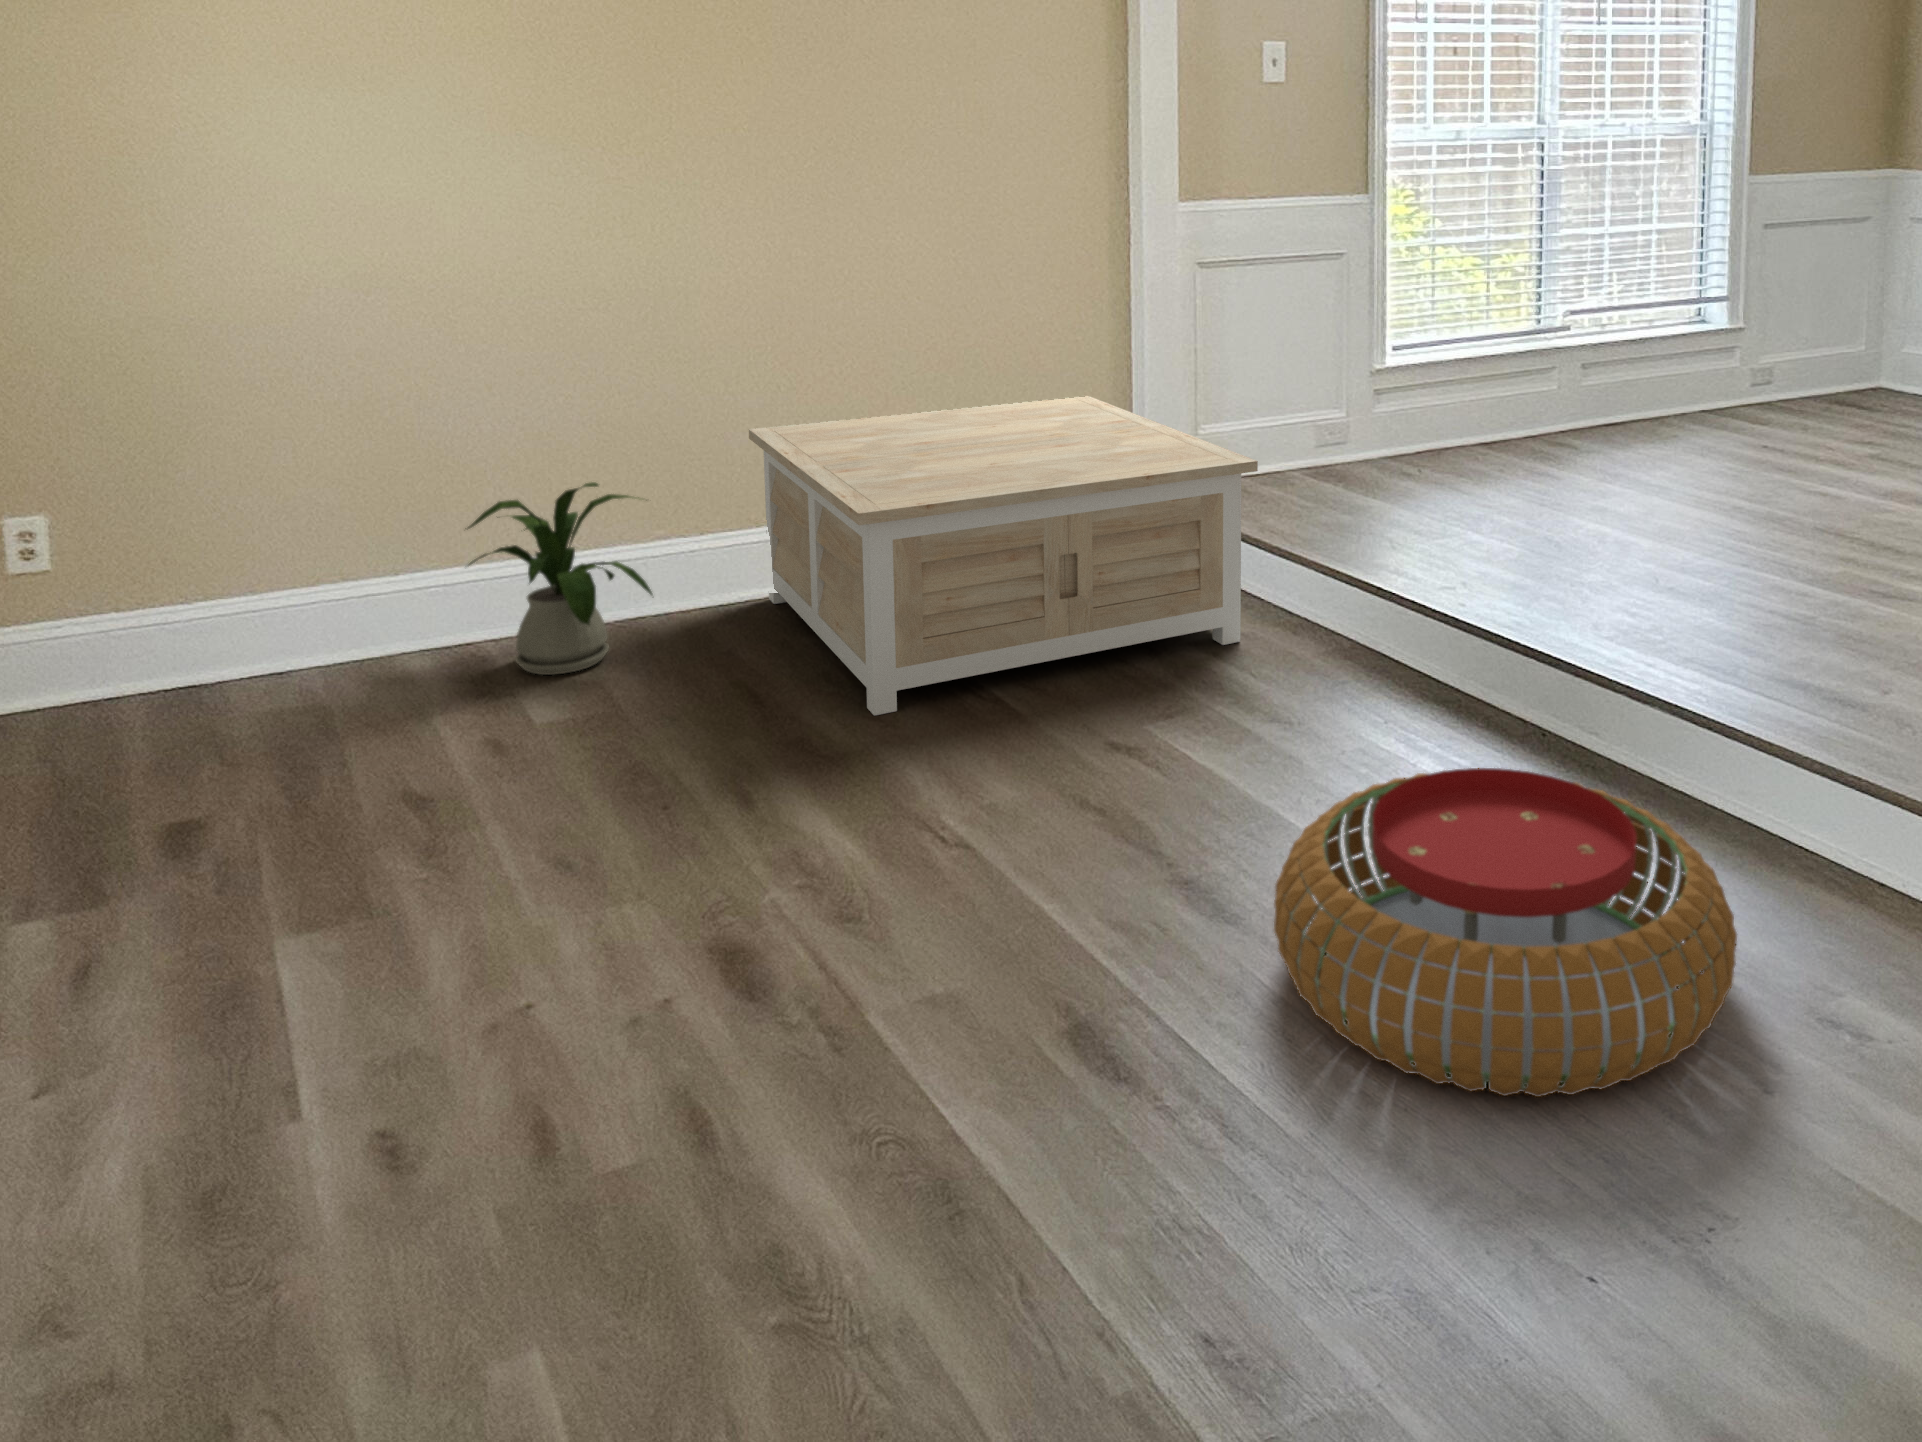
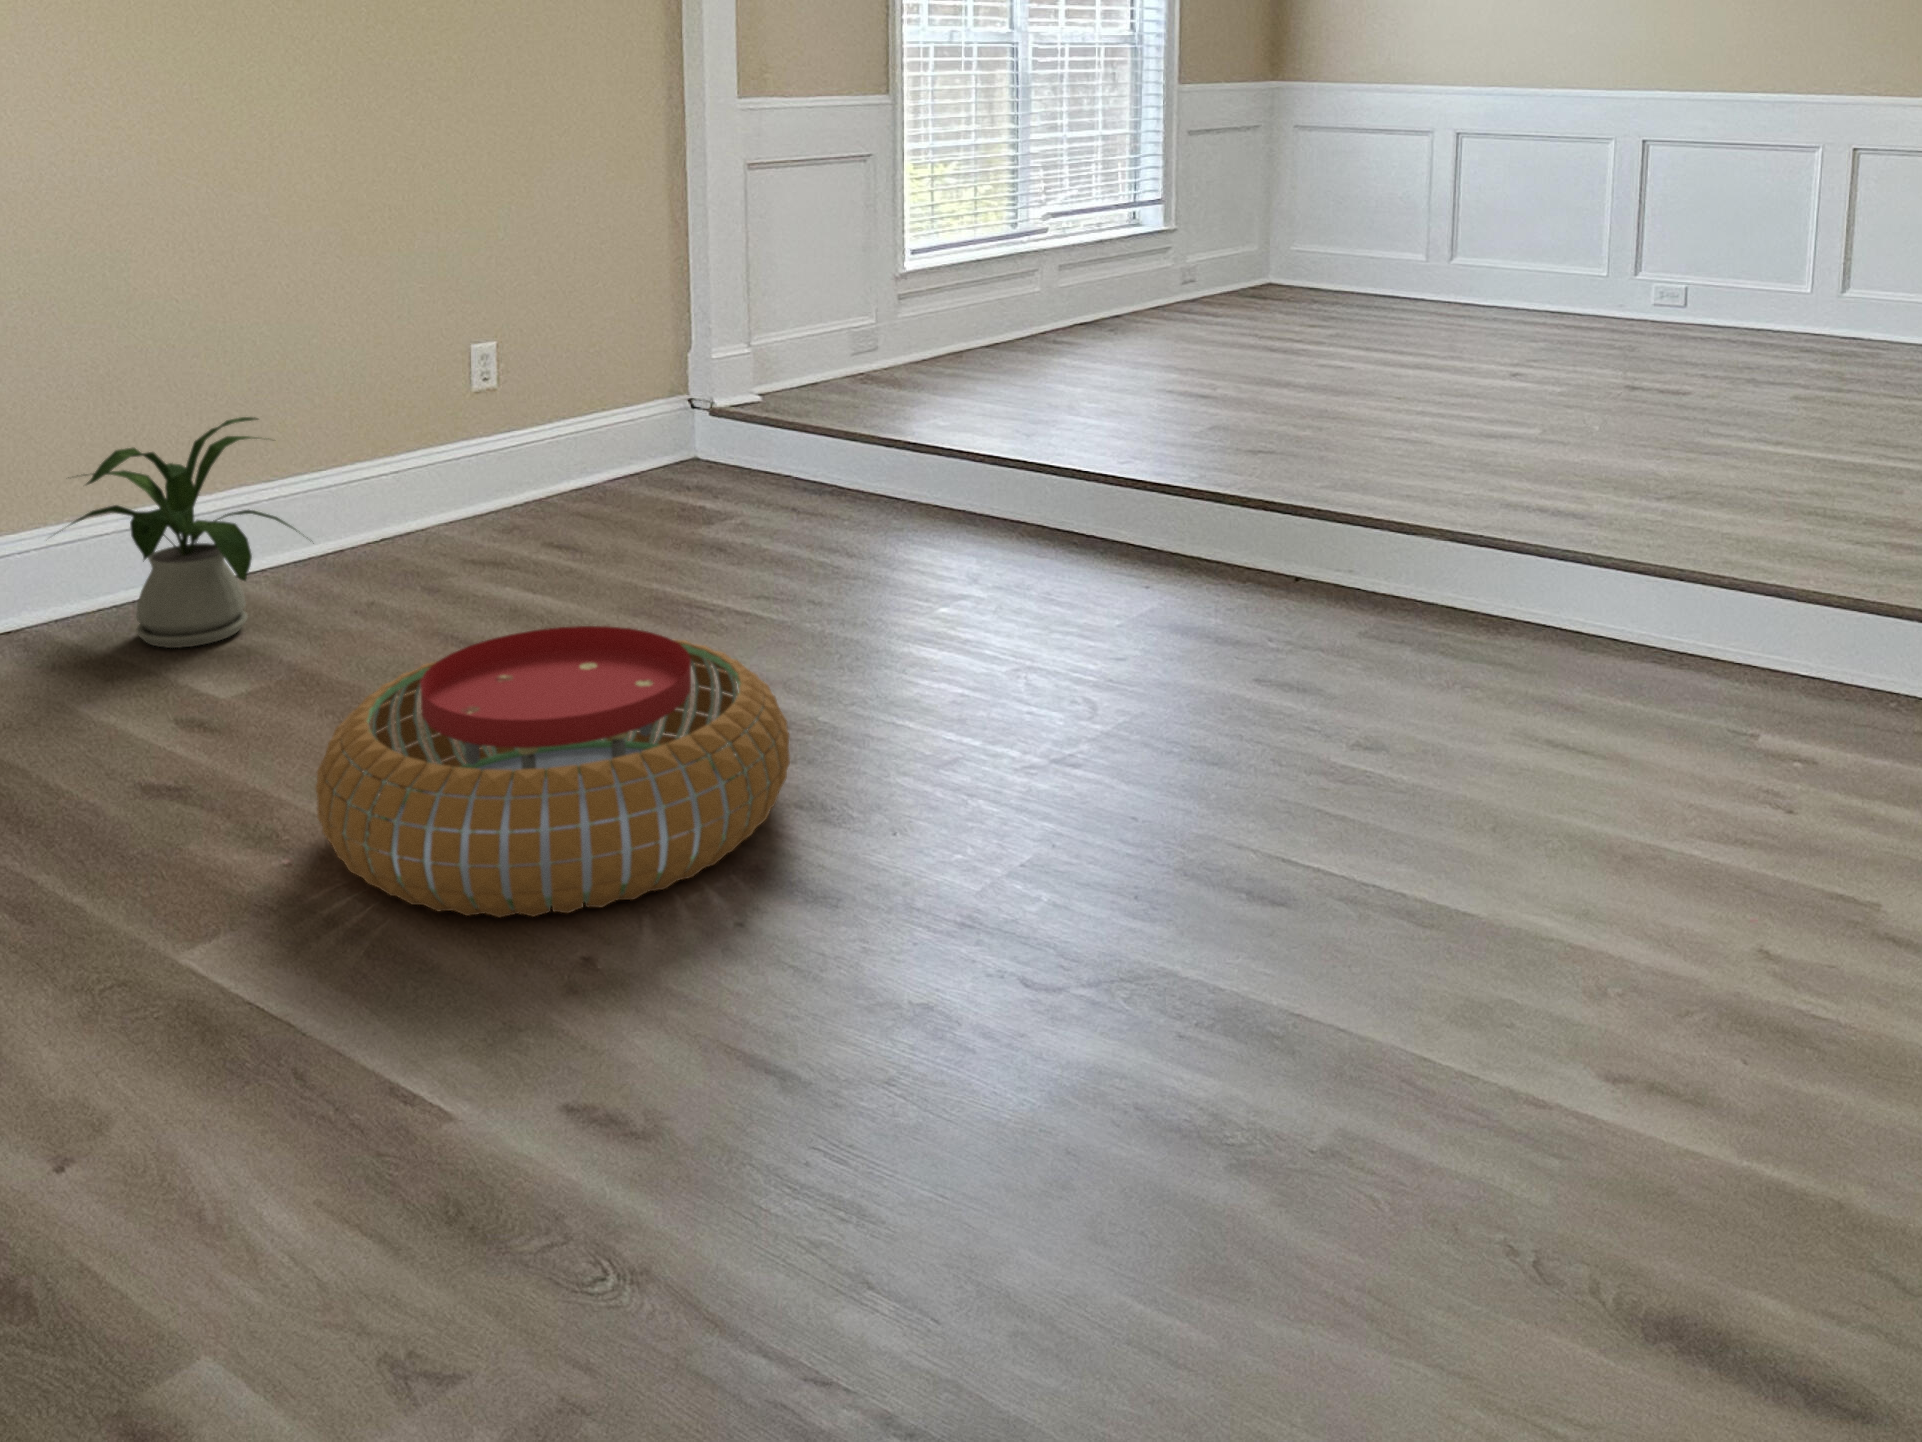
coffee table: present [749,396,1258,716] -> none [331,311,926,628]
pouf: present [1274,768,1737,1097] -> present [316,626,790,918]

